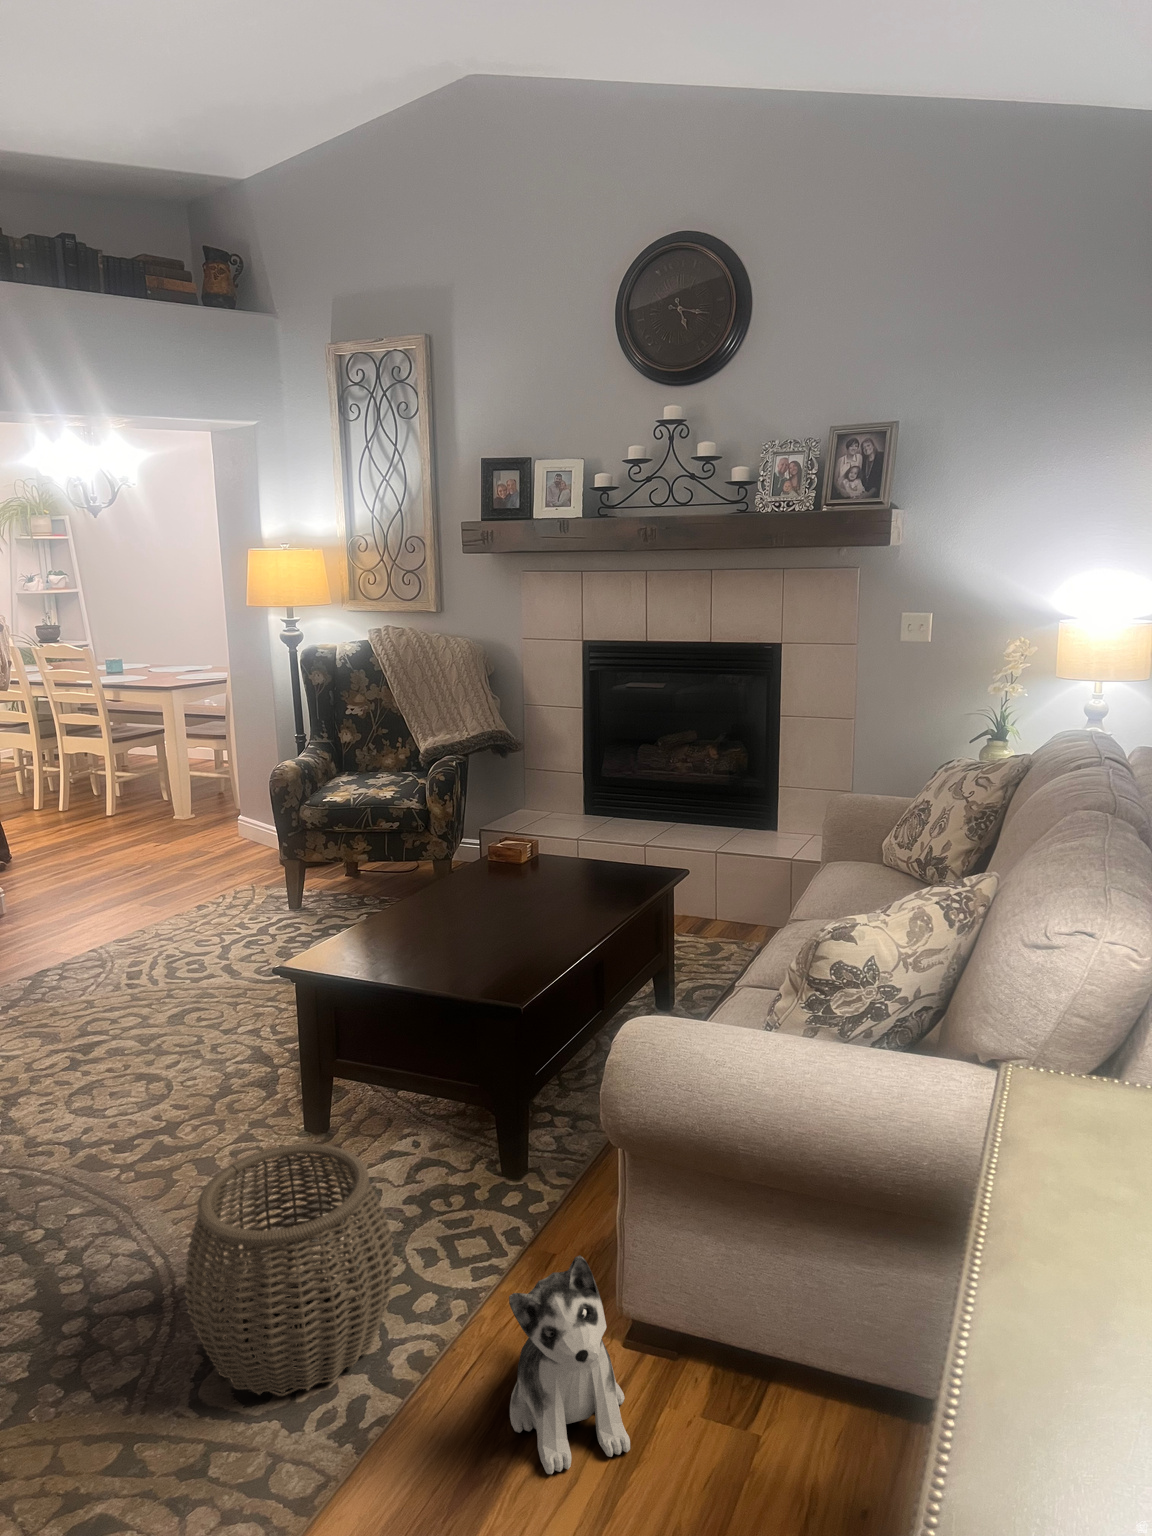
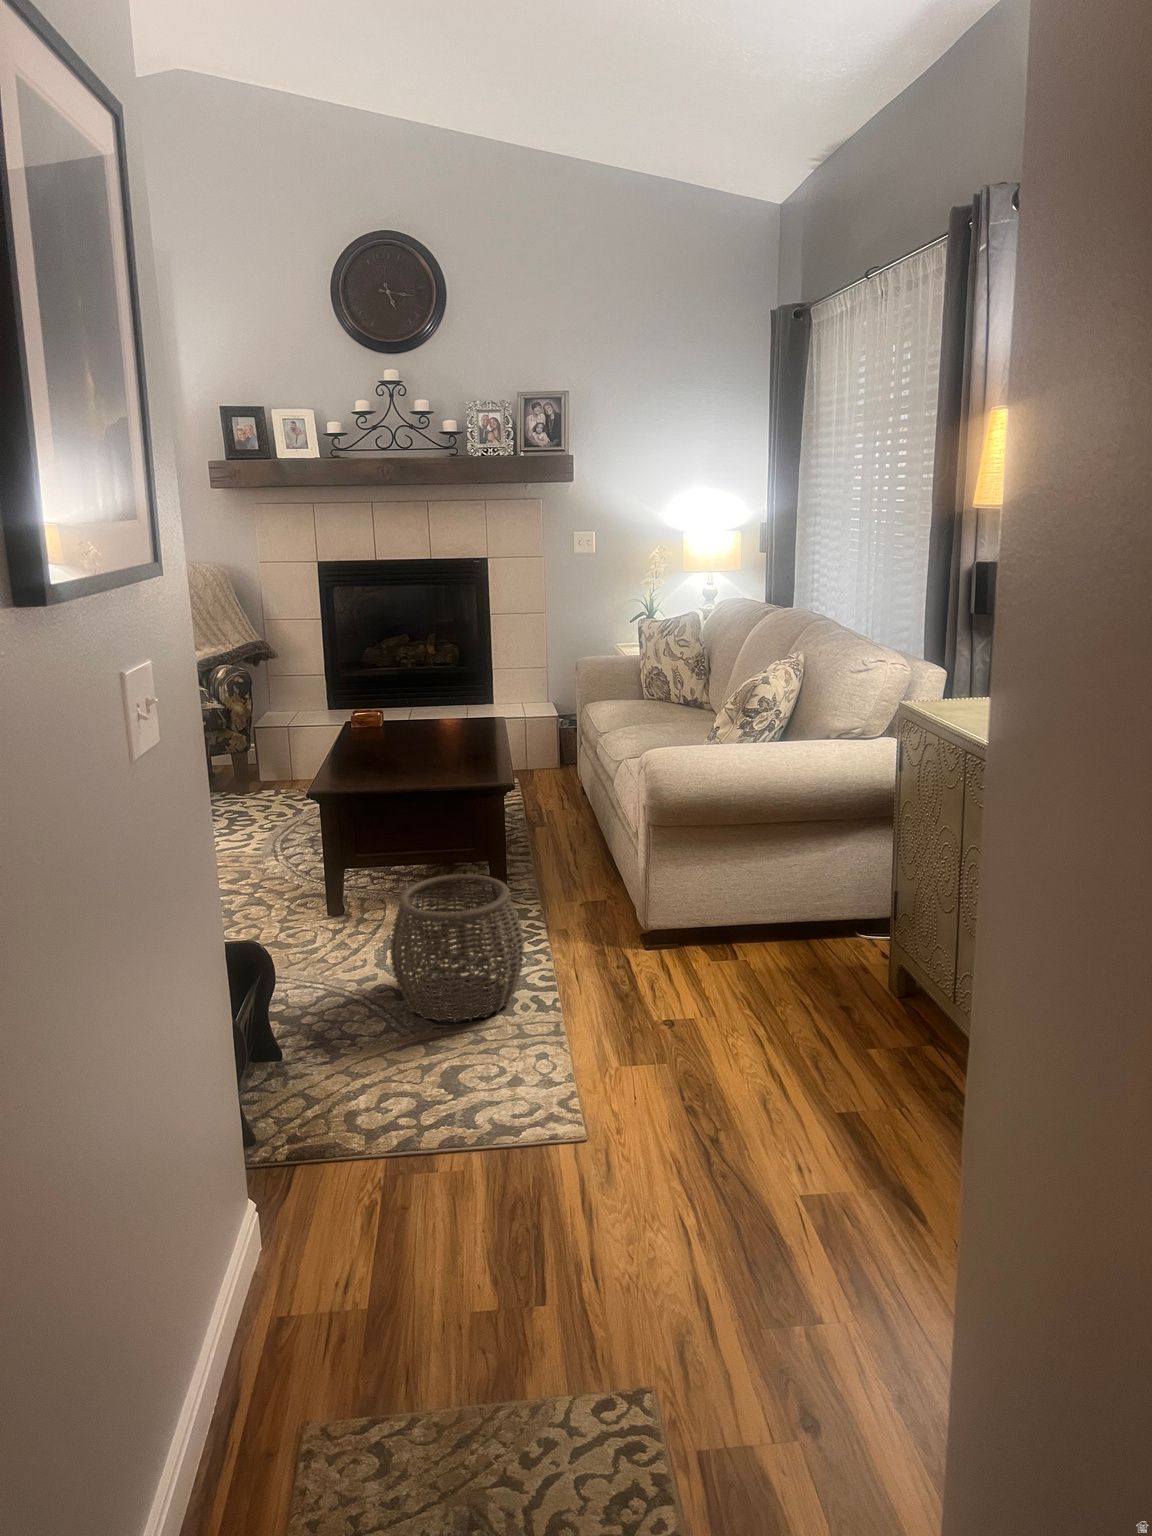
plush toy: present [509,1255,630,1474] -> none [606,878,695,1000]

